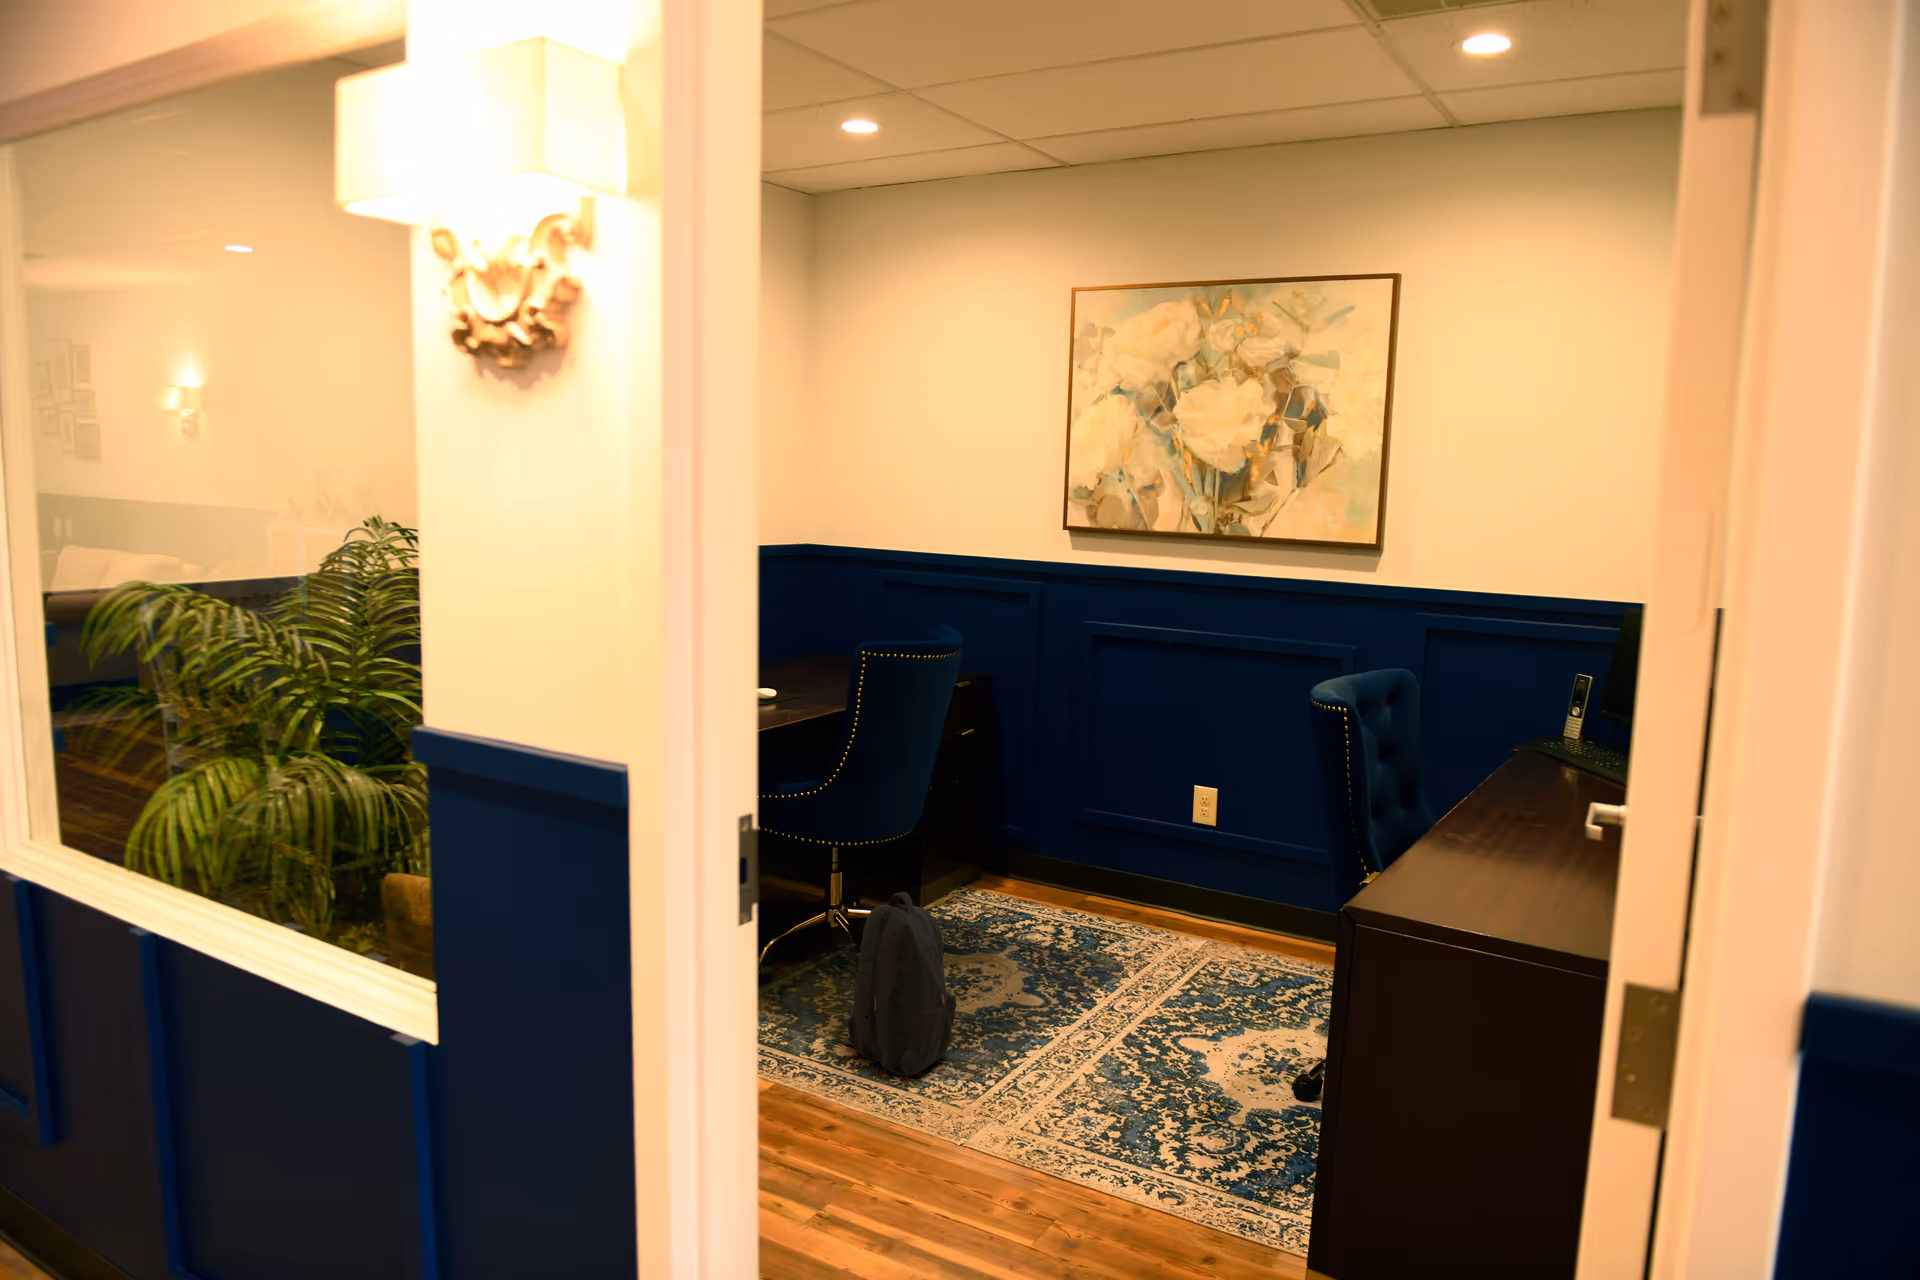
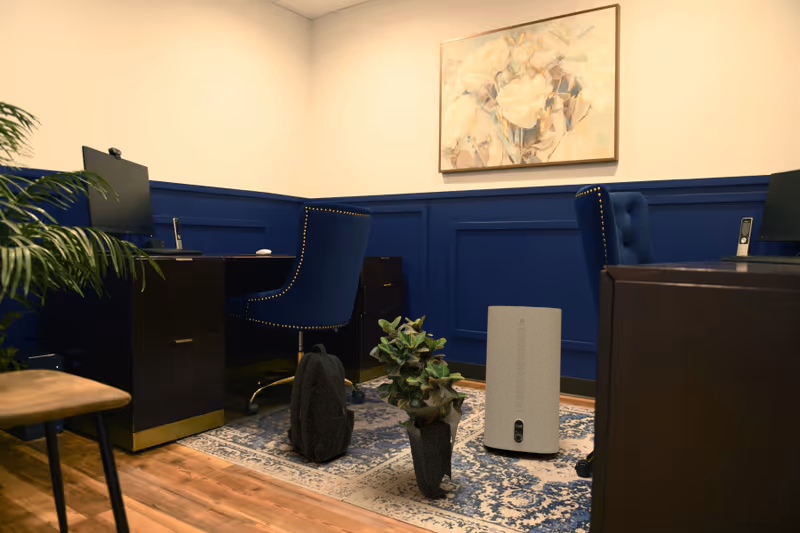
air purifier: none [1152,825,1280,1060] -> present [484,306,561,453]
potted plant: none [1000,863,1143,1140] -> present [370,316,468,498]

